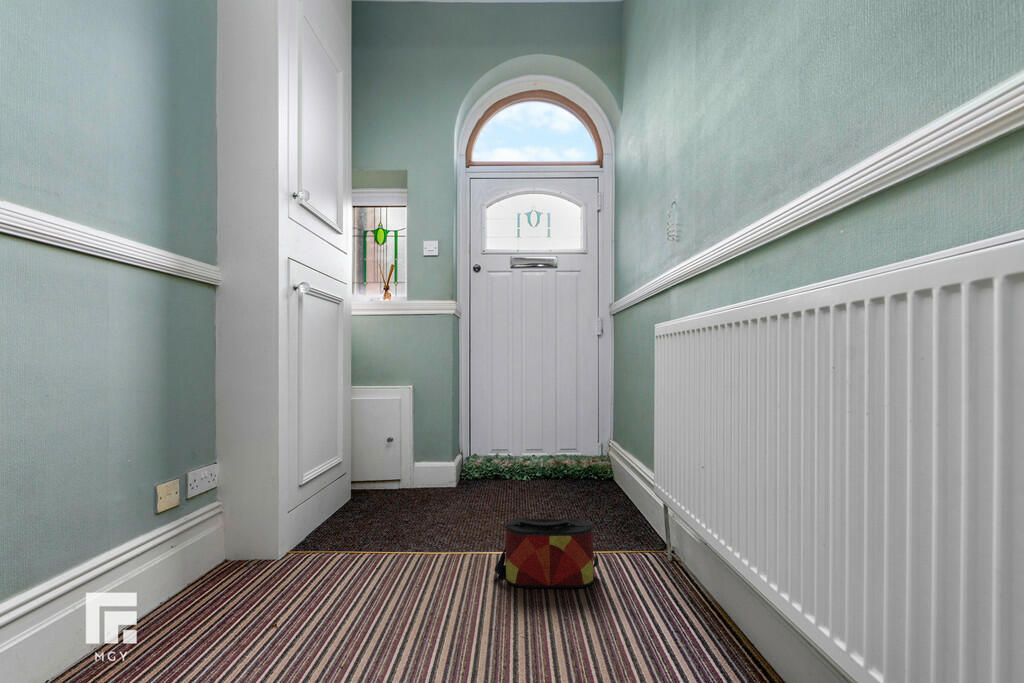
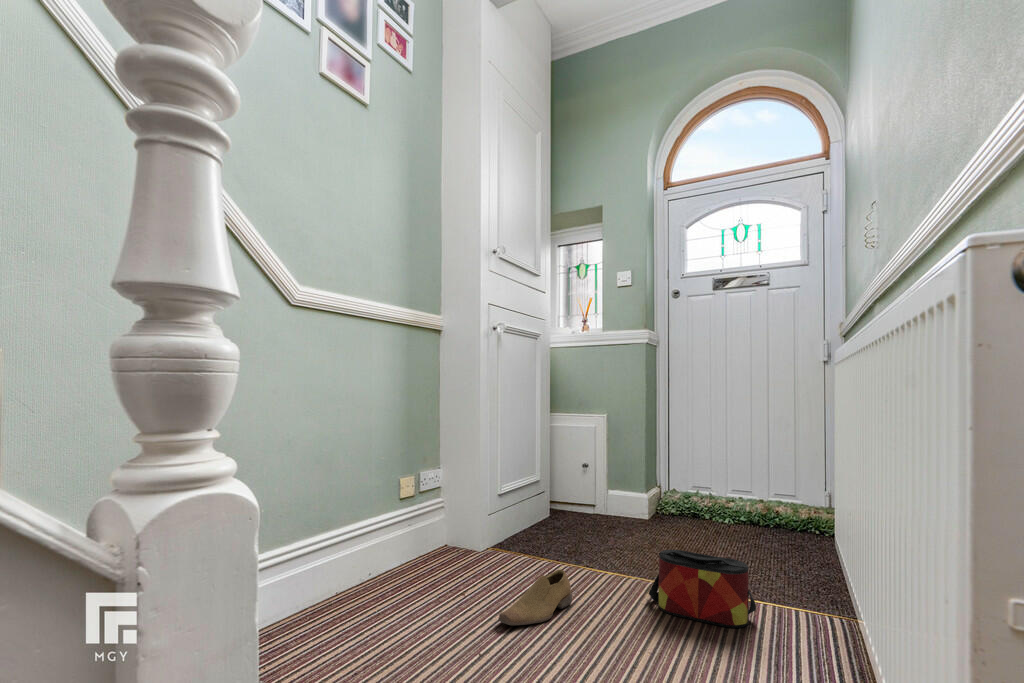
shoe: none [341,564,417,648] -> present [498,570,572,625]

